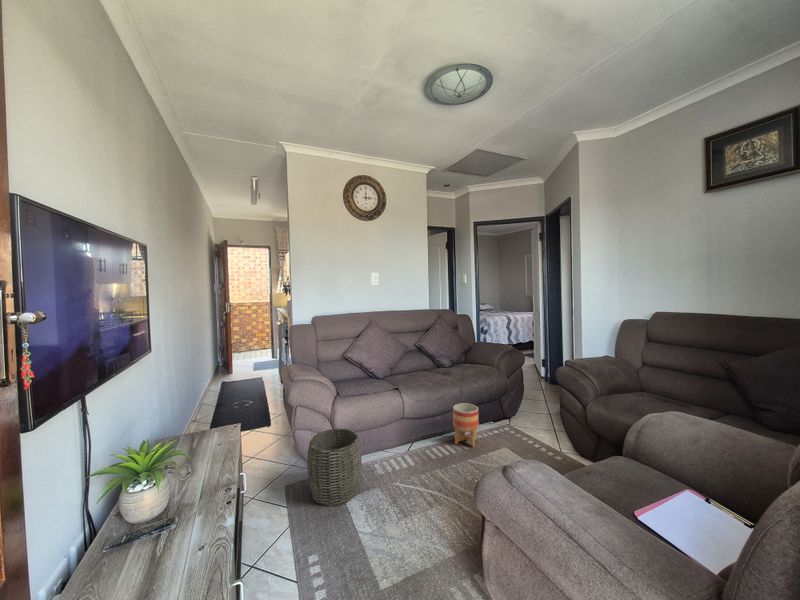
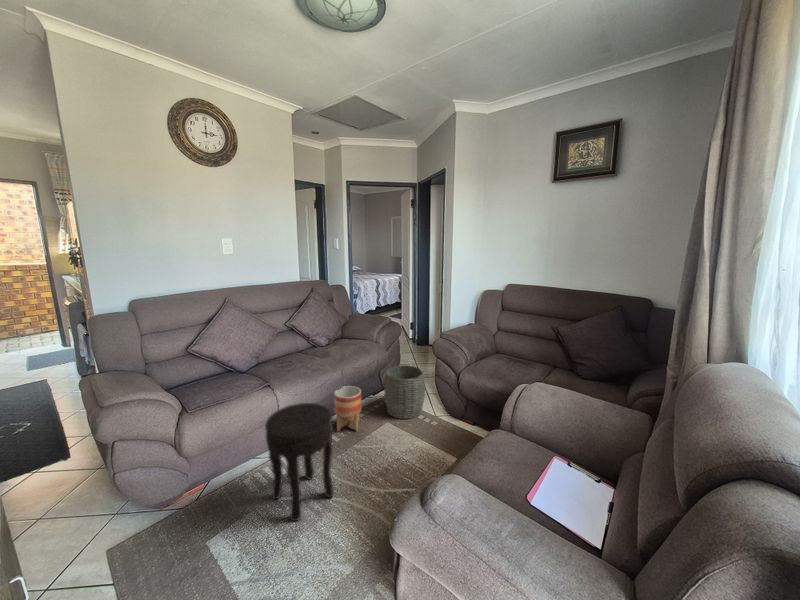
side table: none [390,405,445,503] -> present [265,403,333,521]
woven basket: present [307,429,362,506] -> present [384,365,425,419]

